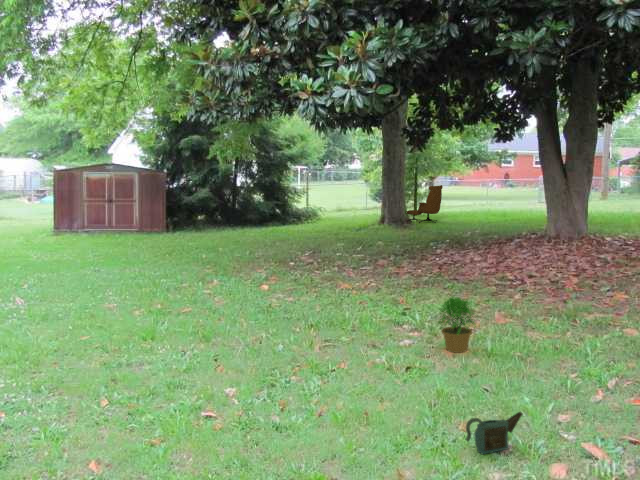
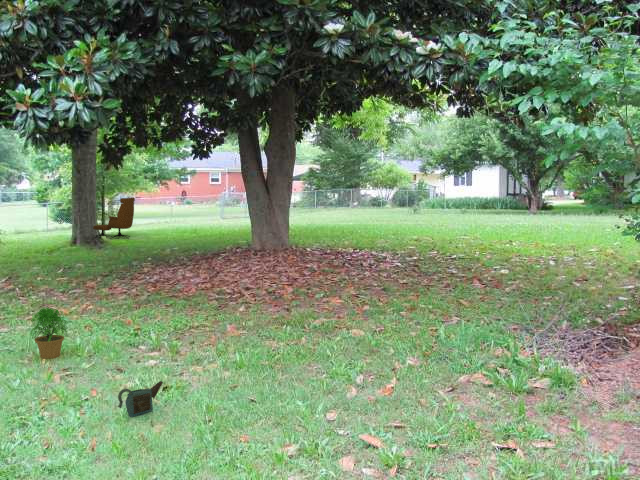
potted plant: present [438,297,476,353] -> present [30,308,67,359]
watering can: present [466,412,523,454] -> present [118,381,163,417]

